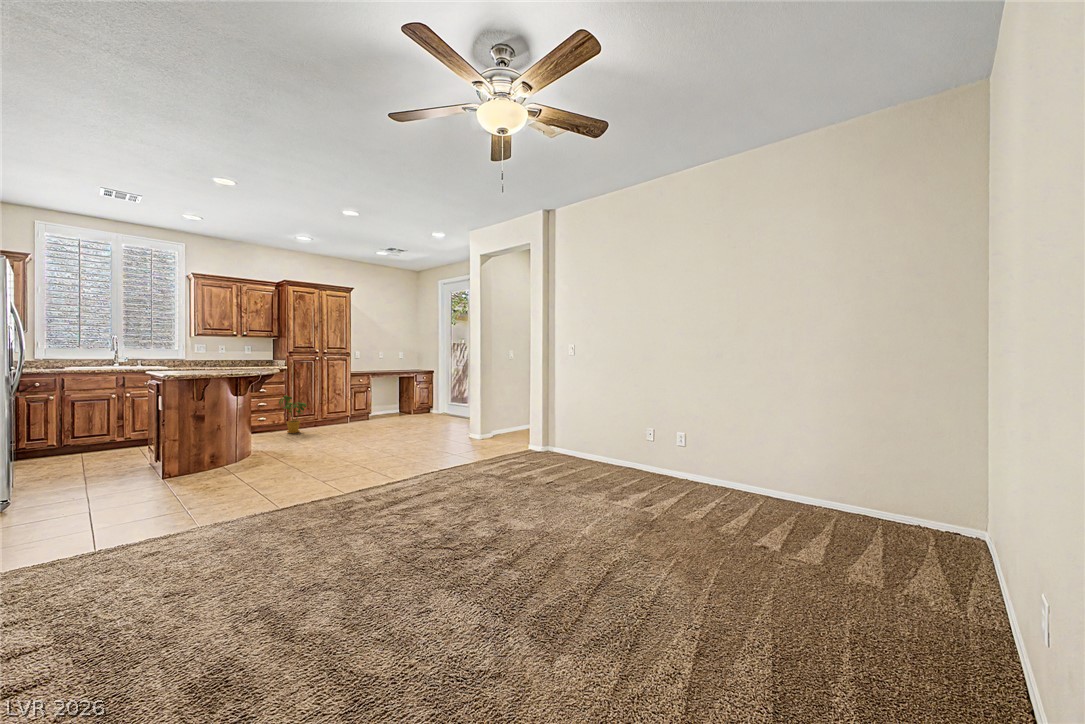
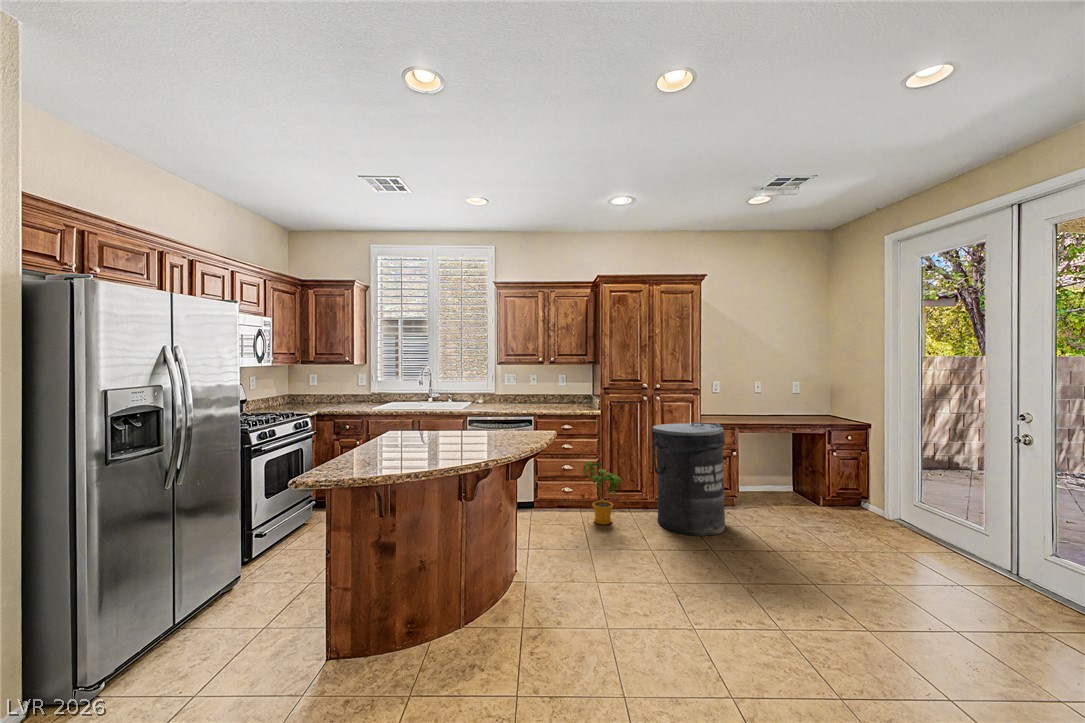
trash can: none [324,370,366,430] -> present [652,422,725,536]

